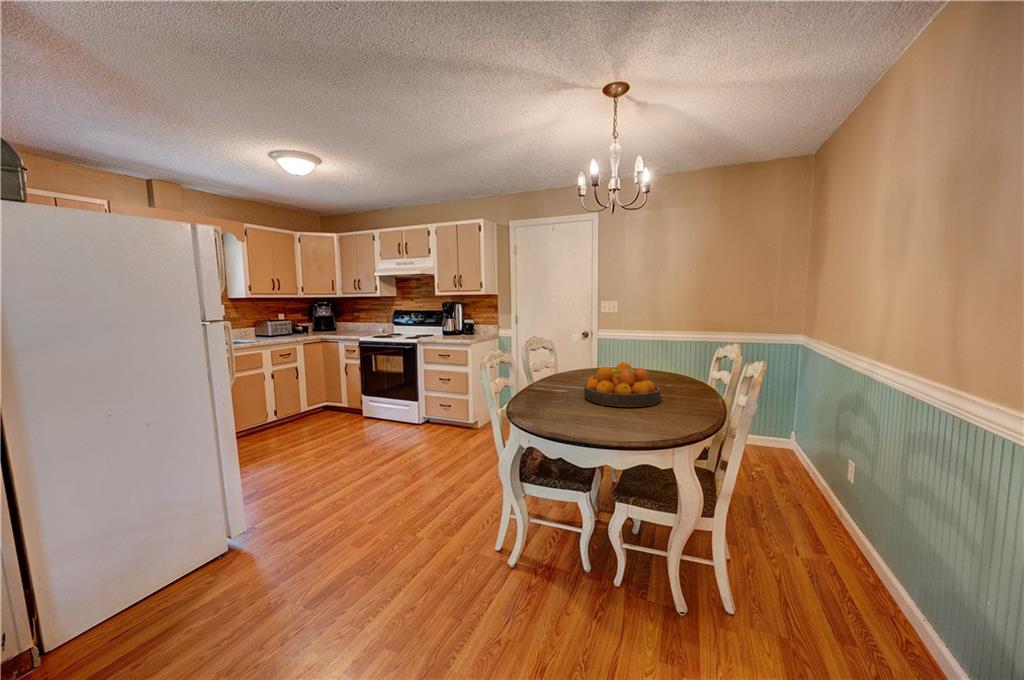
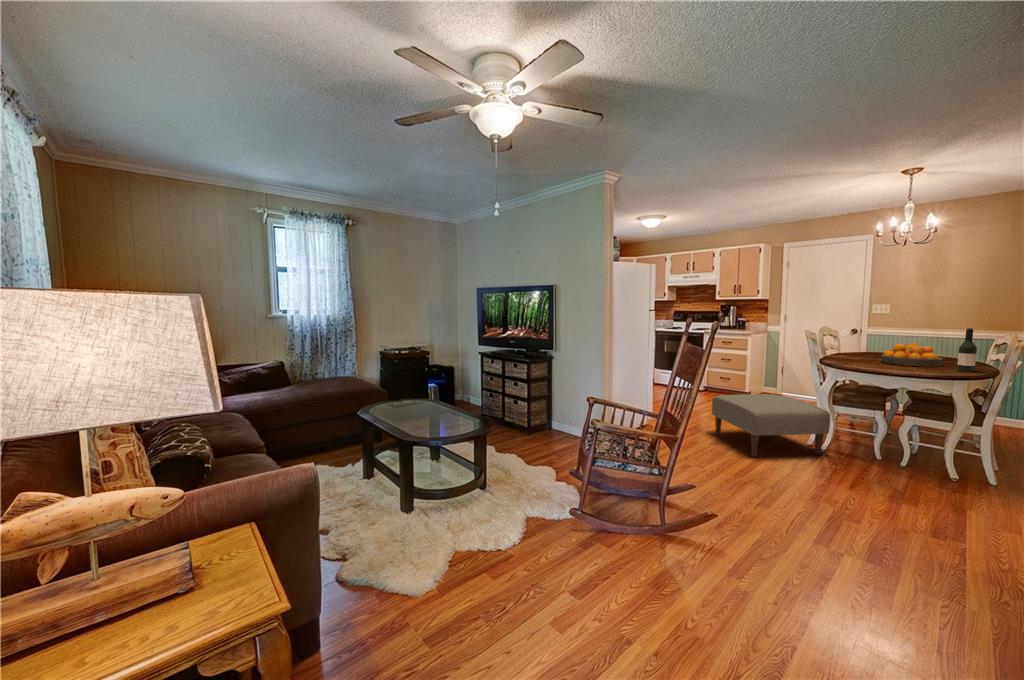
wine bottle: none [677,341,701,419] -> present [957,328,977,372]
ottoman: none [332,457,507,631] -> present [712,394,830,457]

